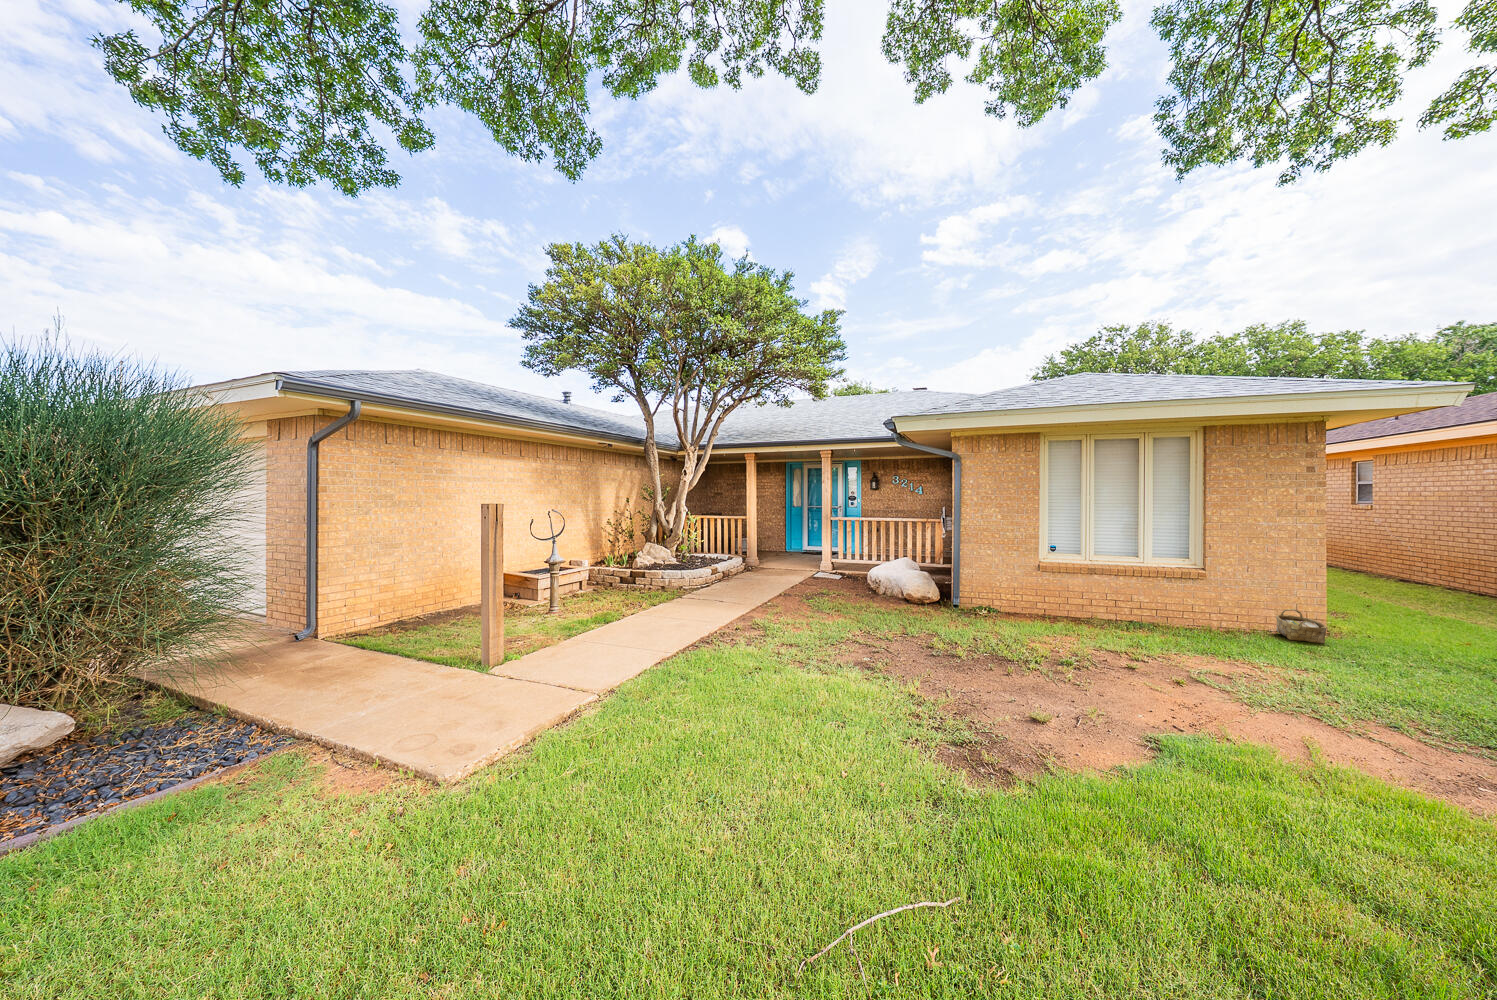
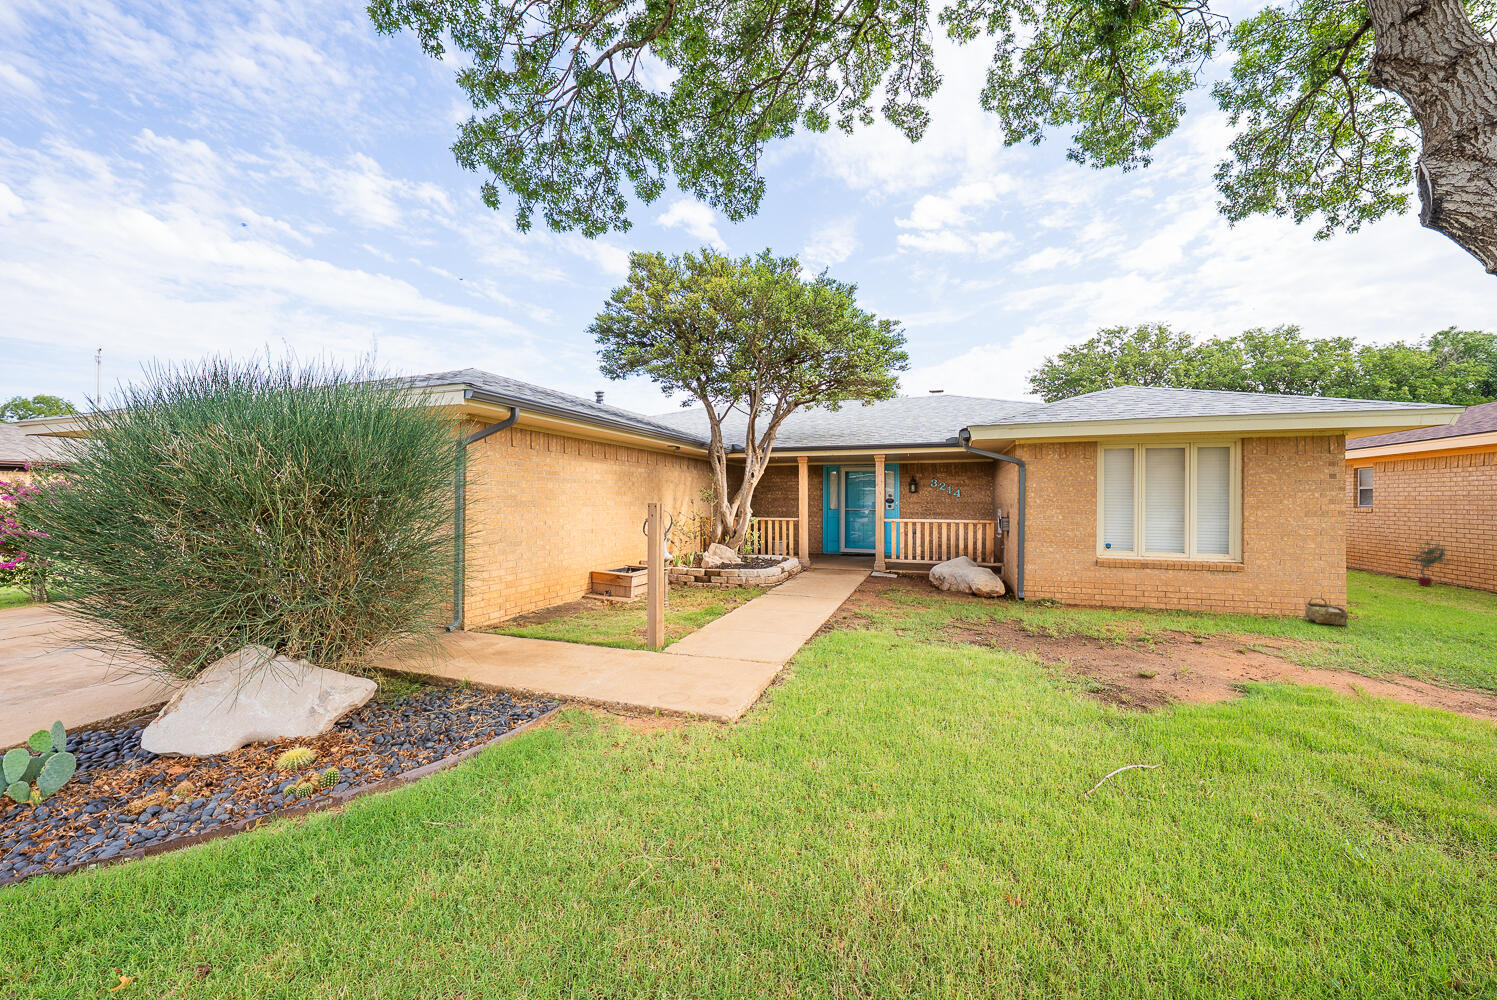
potted tree: none [1414,542,1467,594] -> present [1410,541,1450,586]

